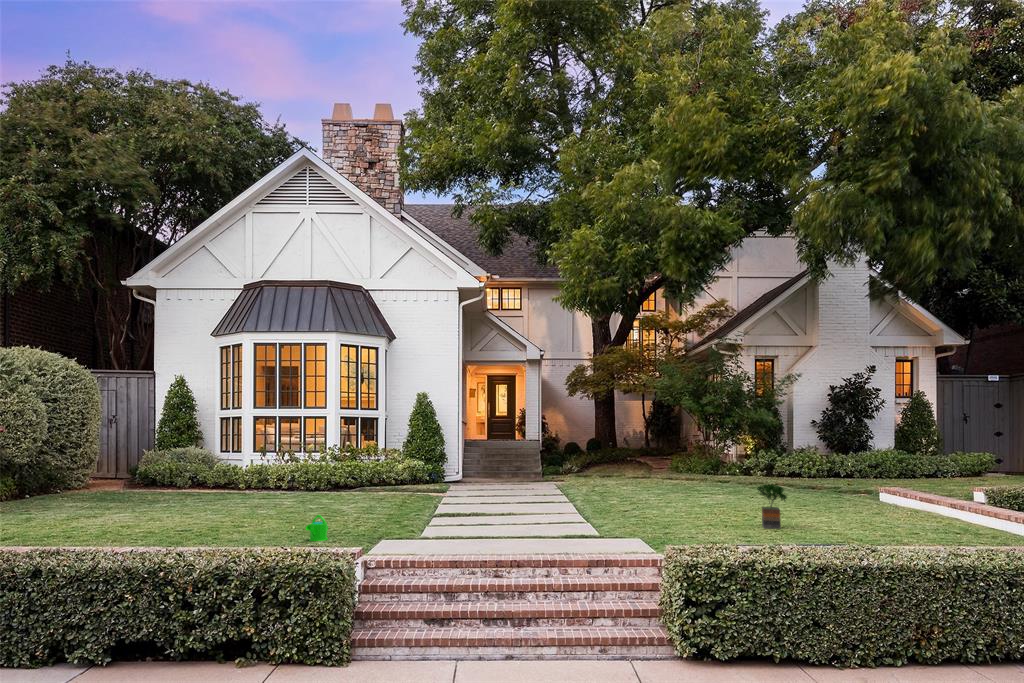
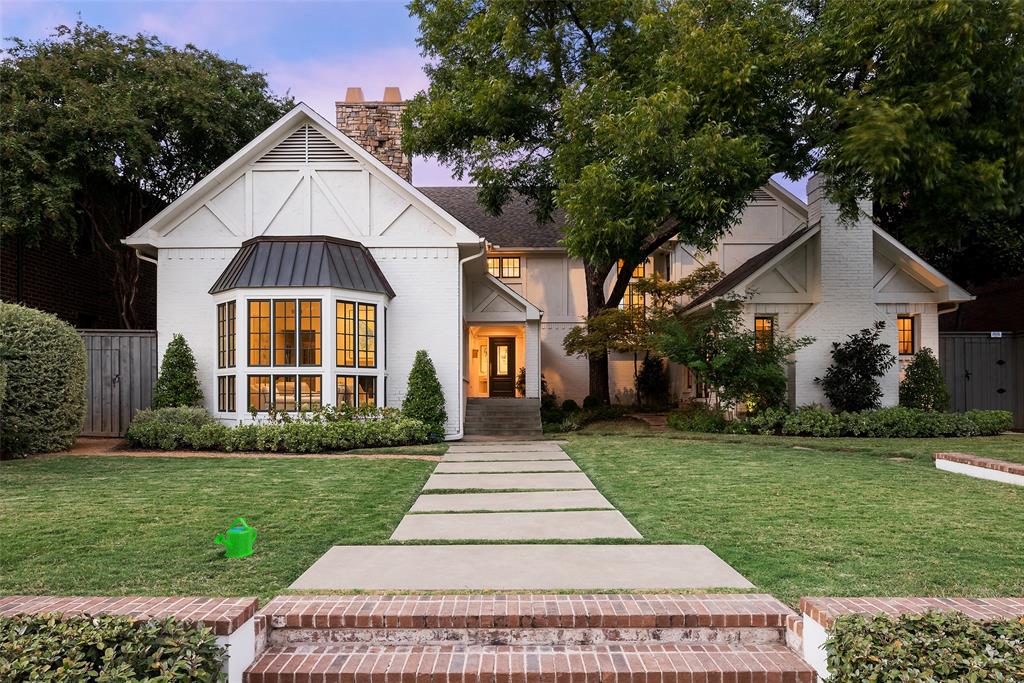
potted tree: present [757,484,787,529] -> none [840,464,889,526]

